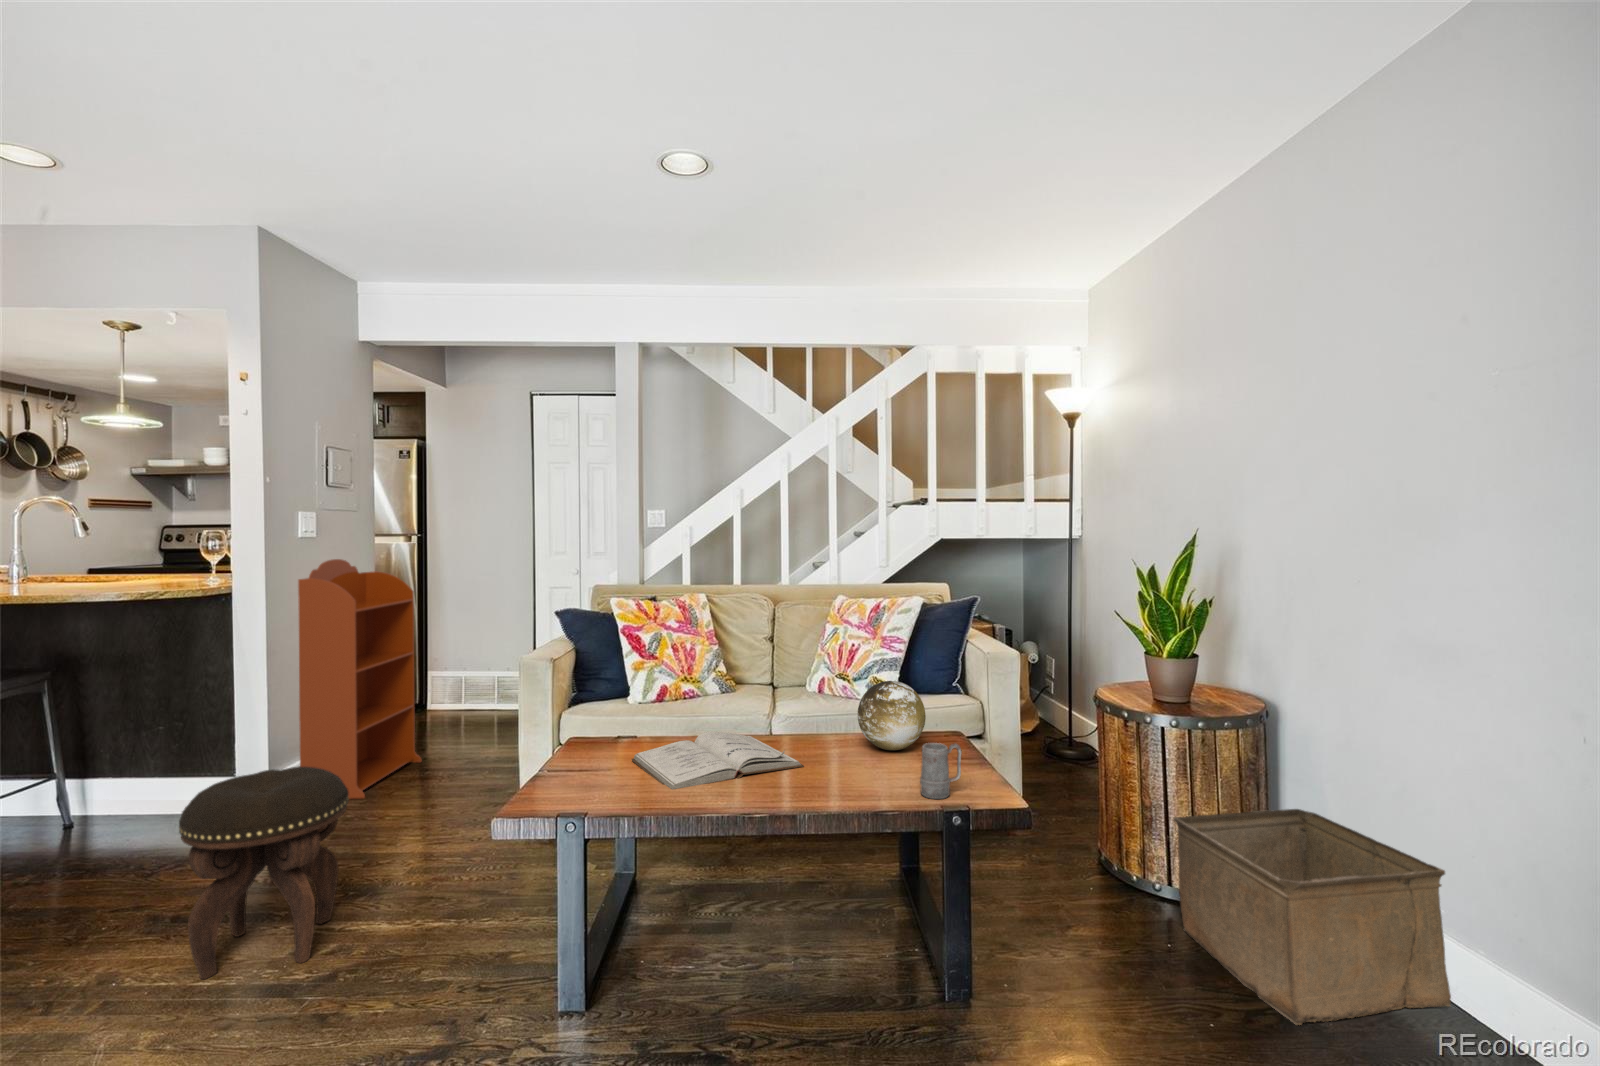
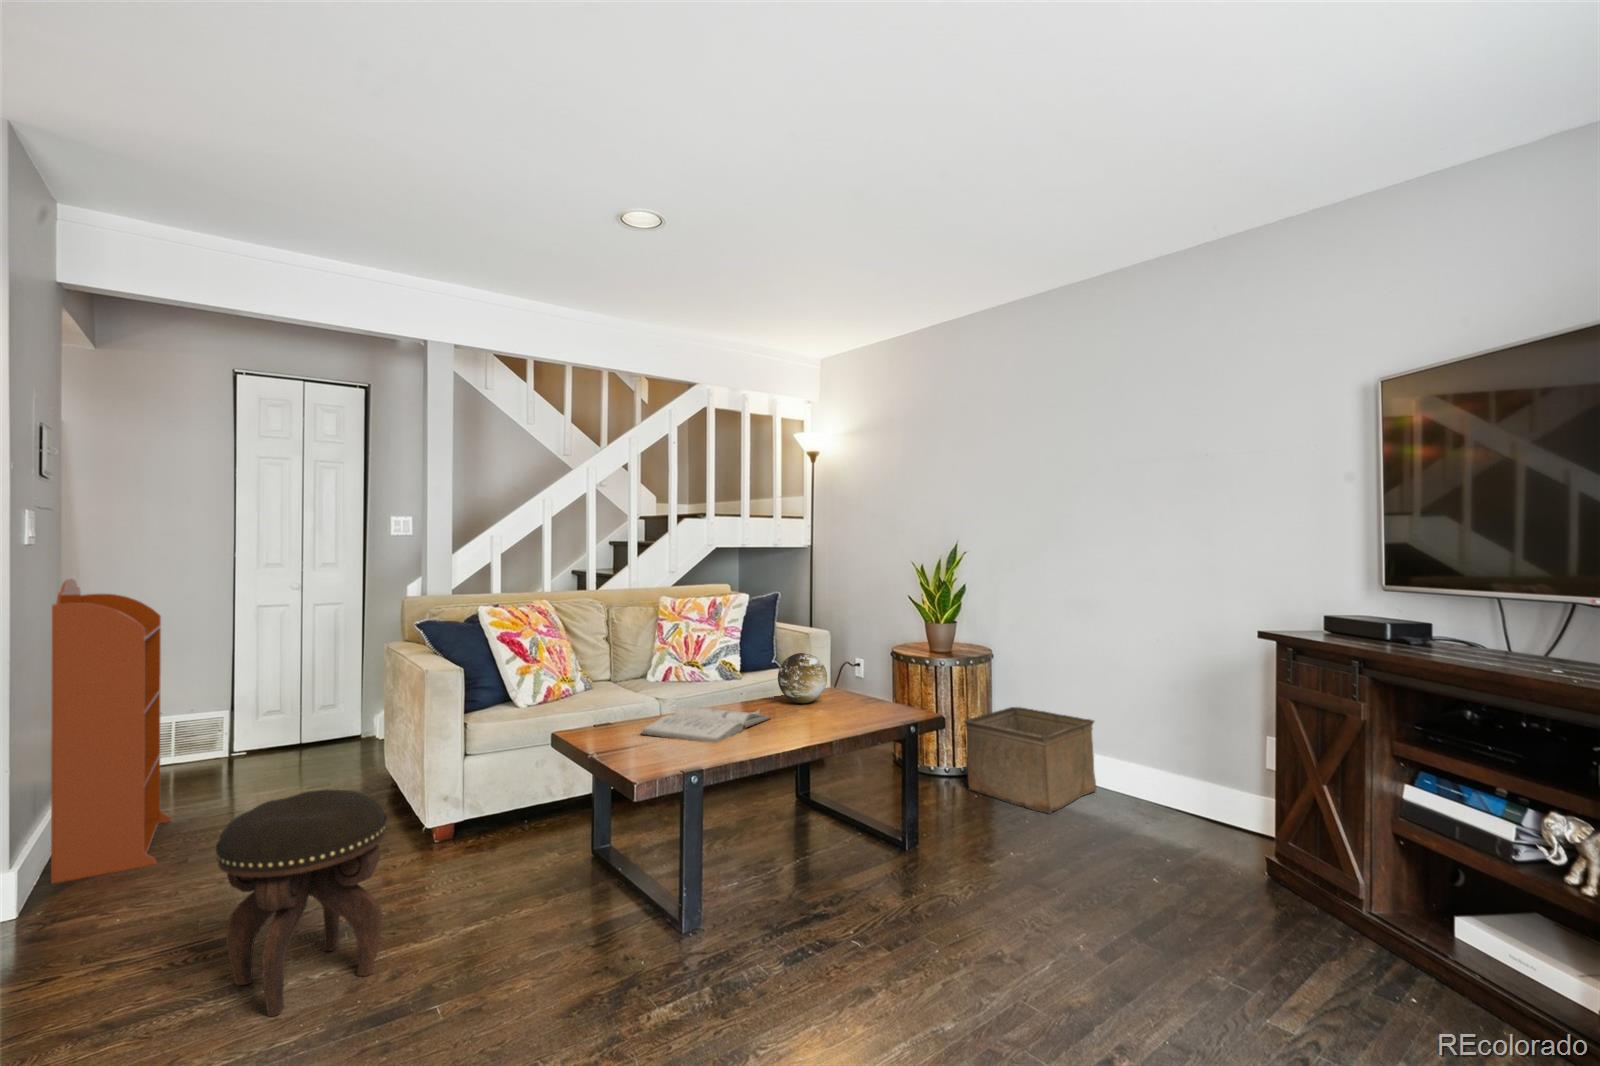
mug: present [920,743,962,799] -> none [870,683,892,720]

